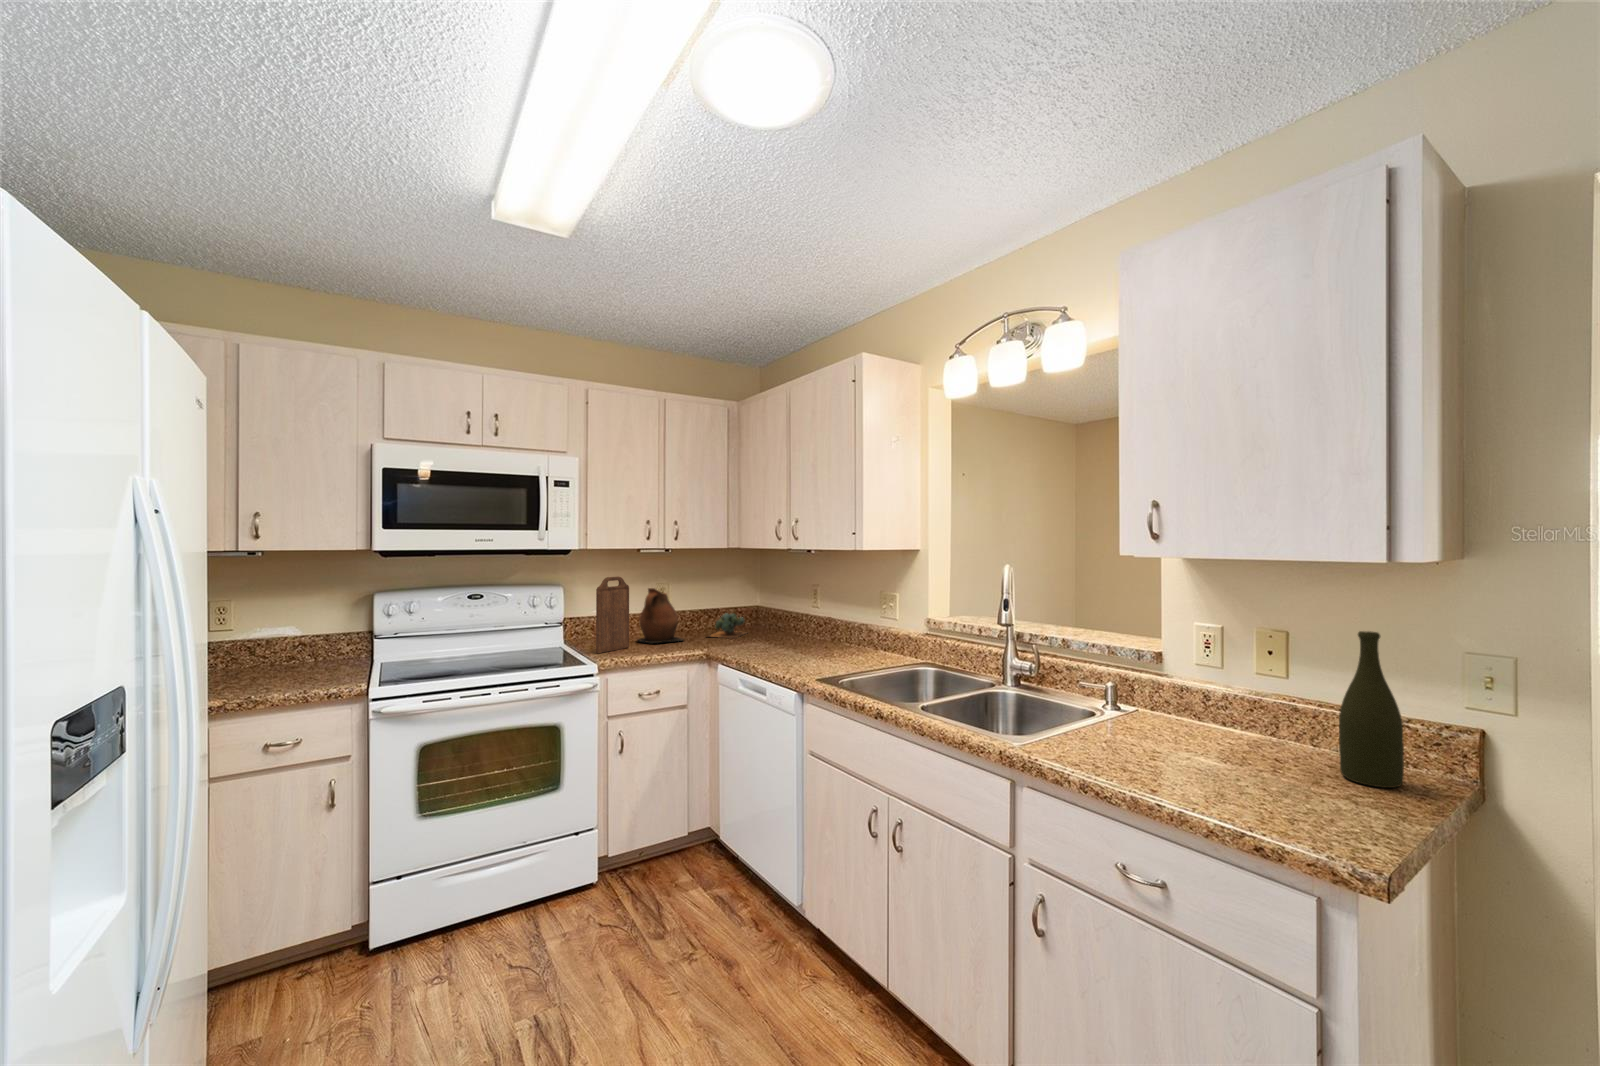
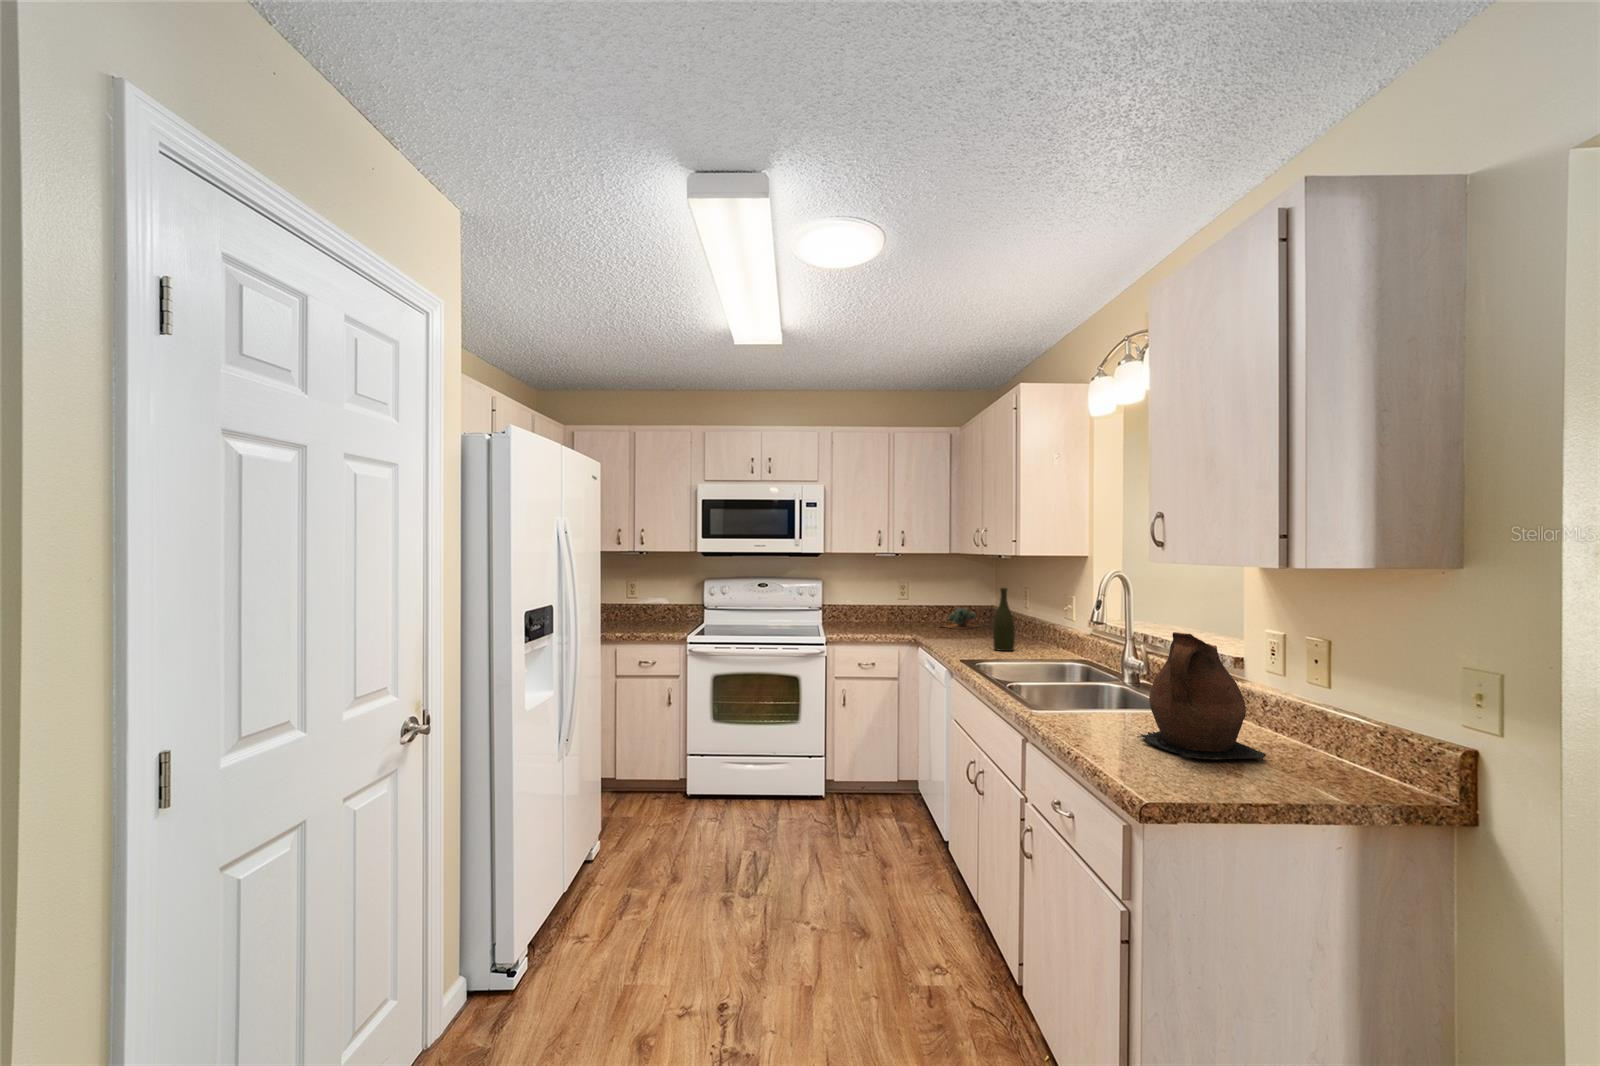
cutting board: present [596,576,629,653] -> none [841,573,870,631]
ceramic pitcher: present [638,588,683,643] -> present [1137,632,1266,760]
bottle: present [1339,631,1404,788] -> present [993,588,1015,651]

